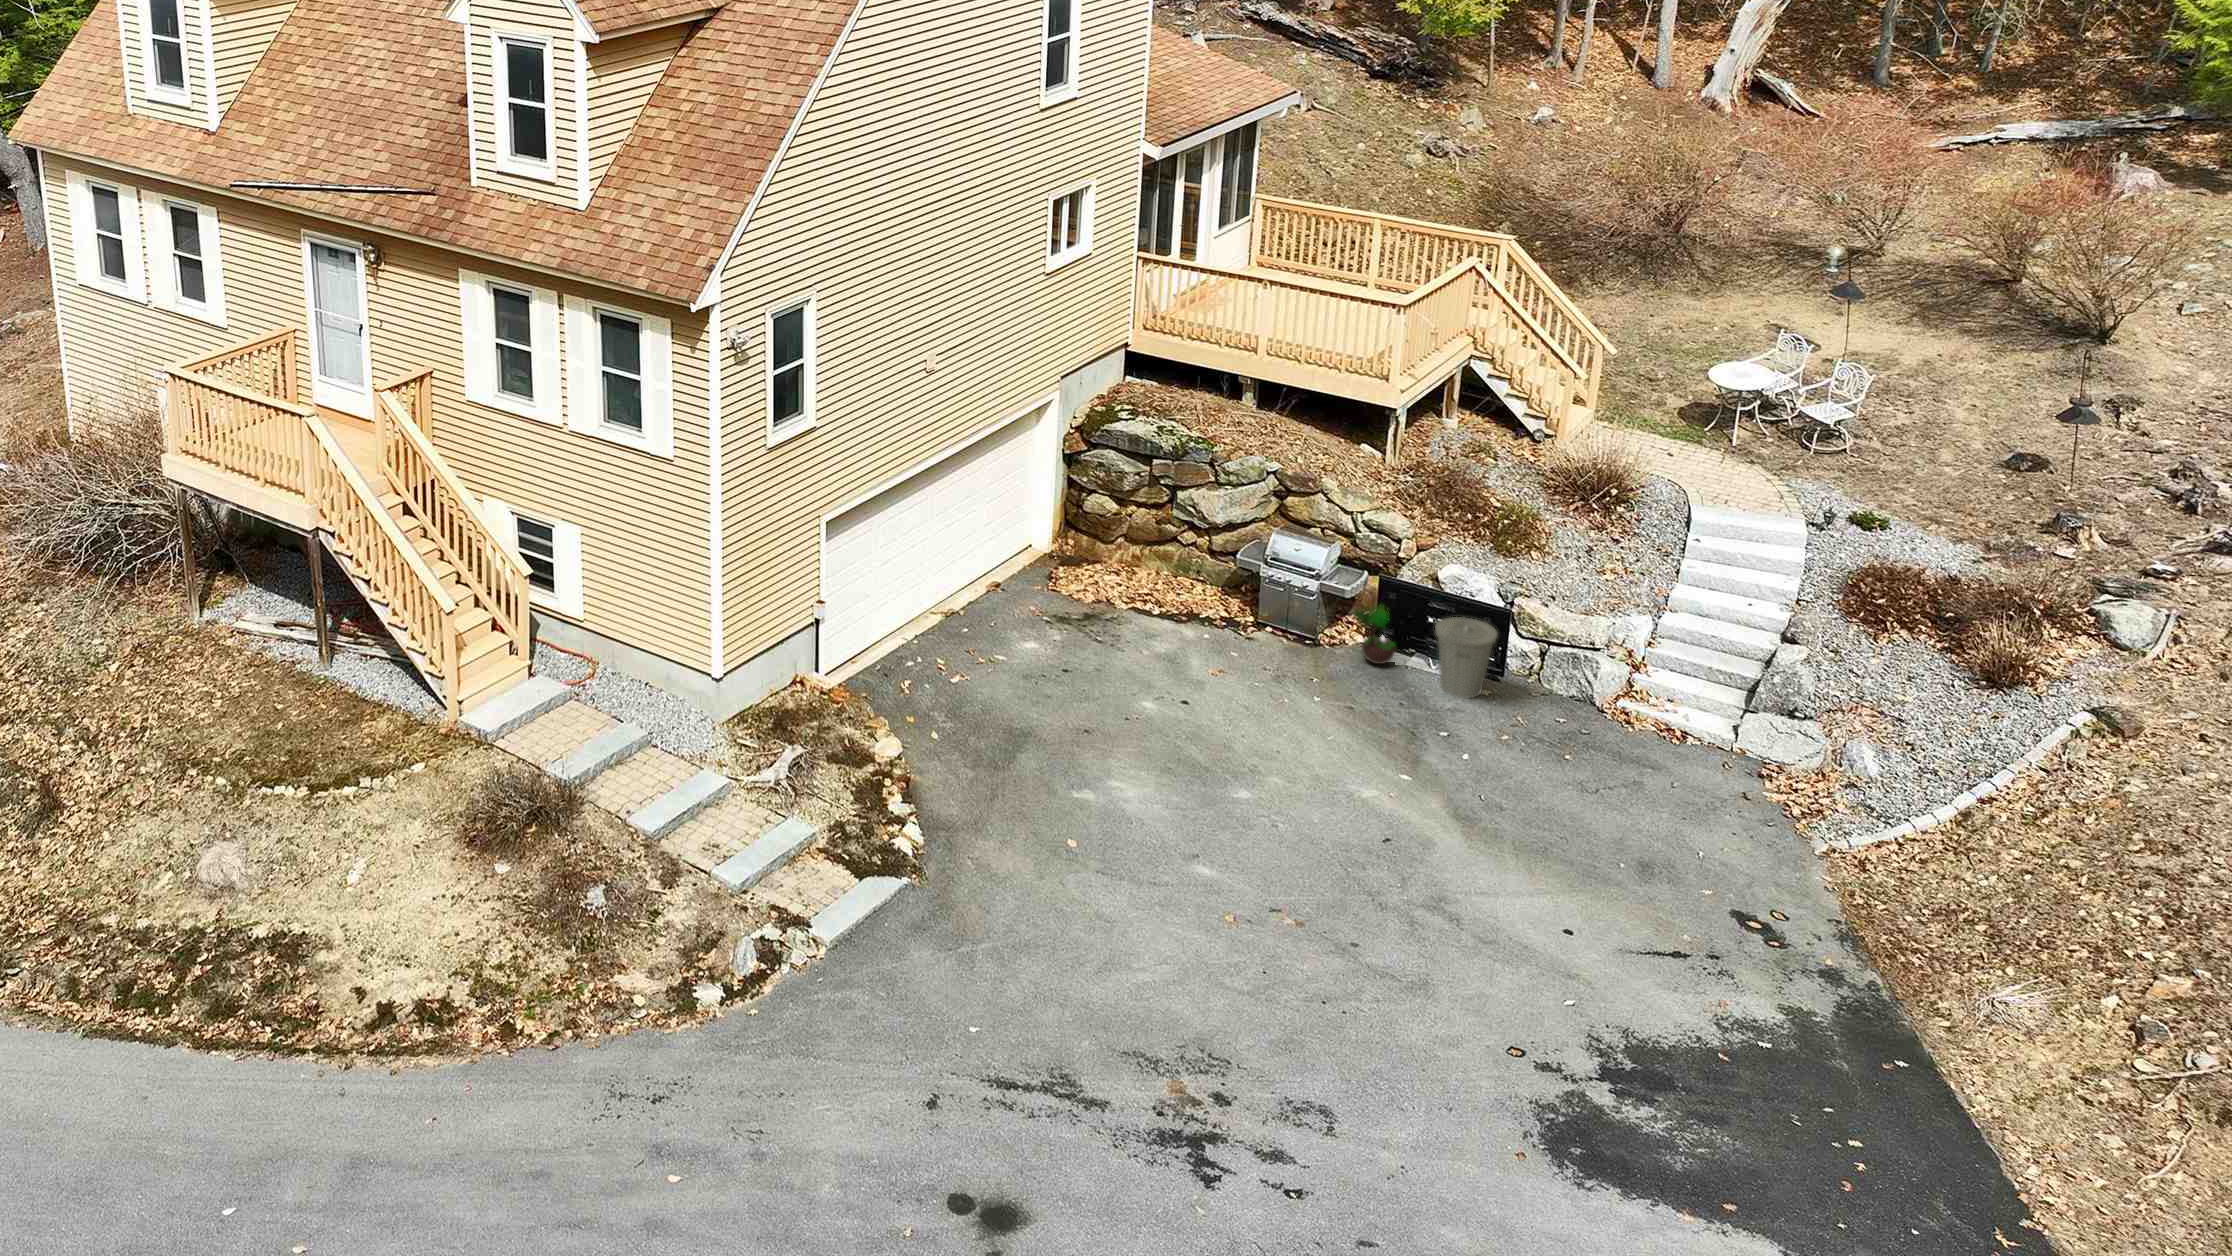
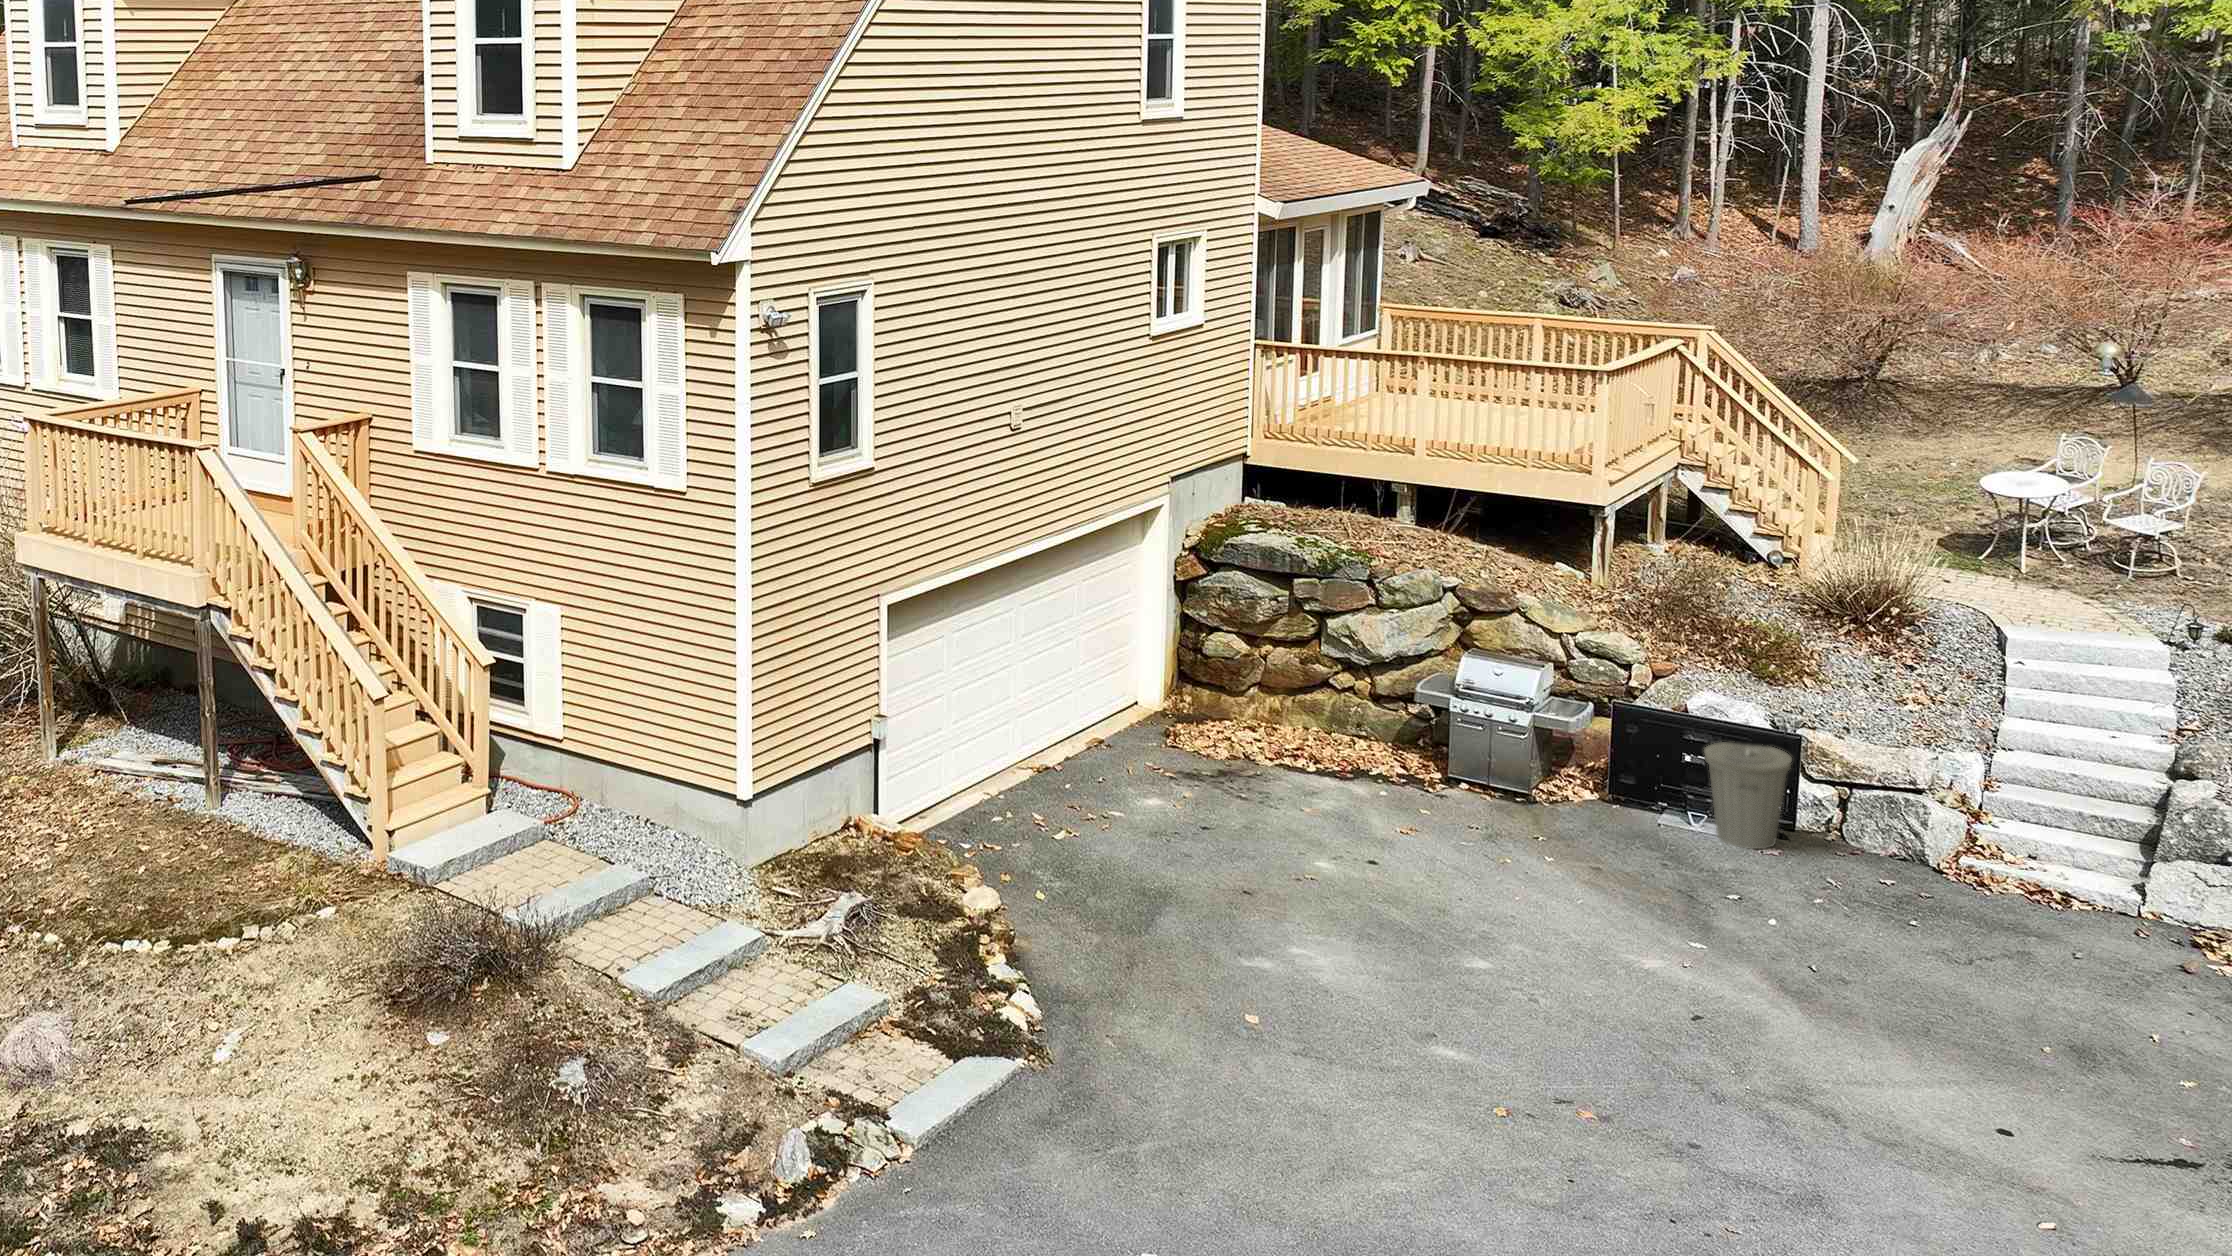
potted tree: present [1352,604,1396,664] -> none [1580,720,1648,814]

